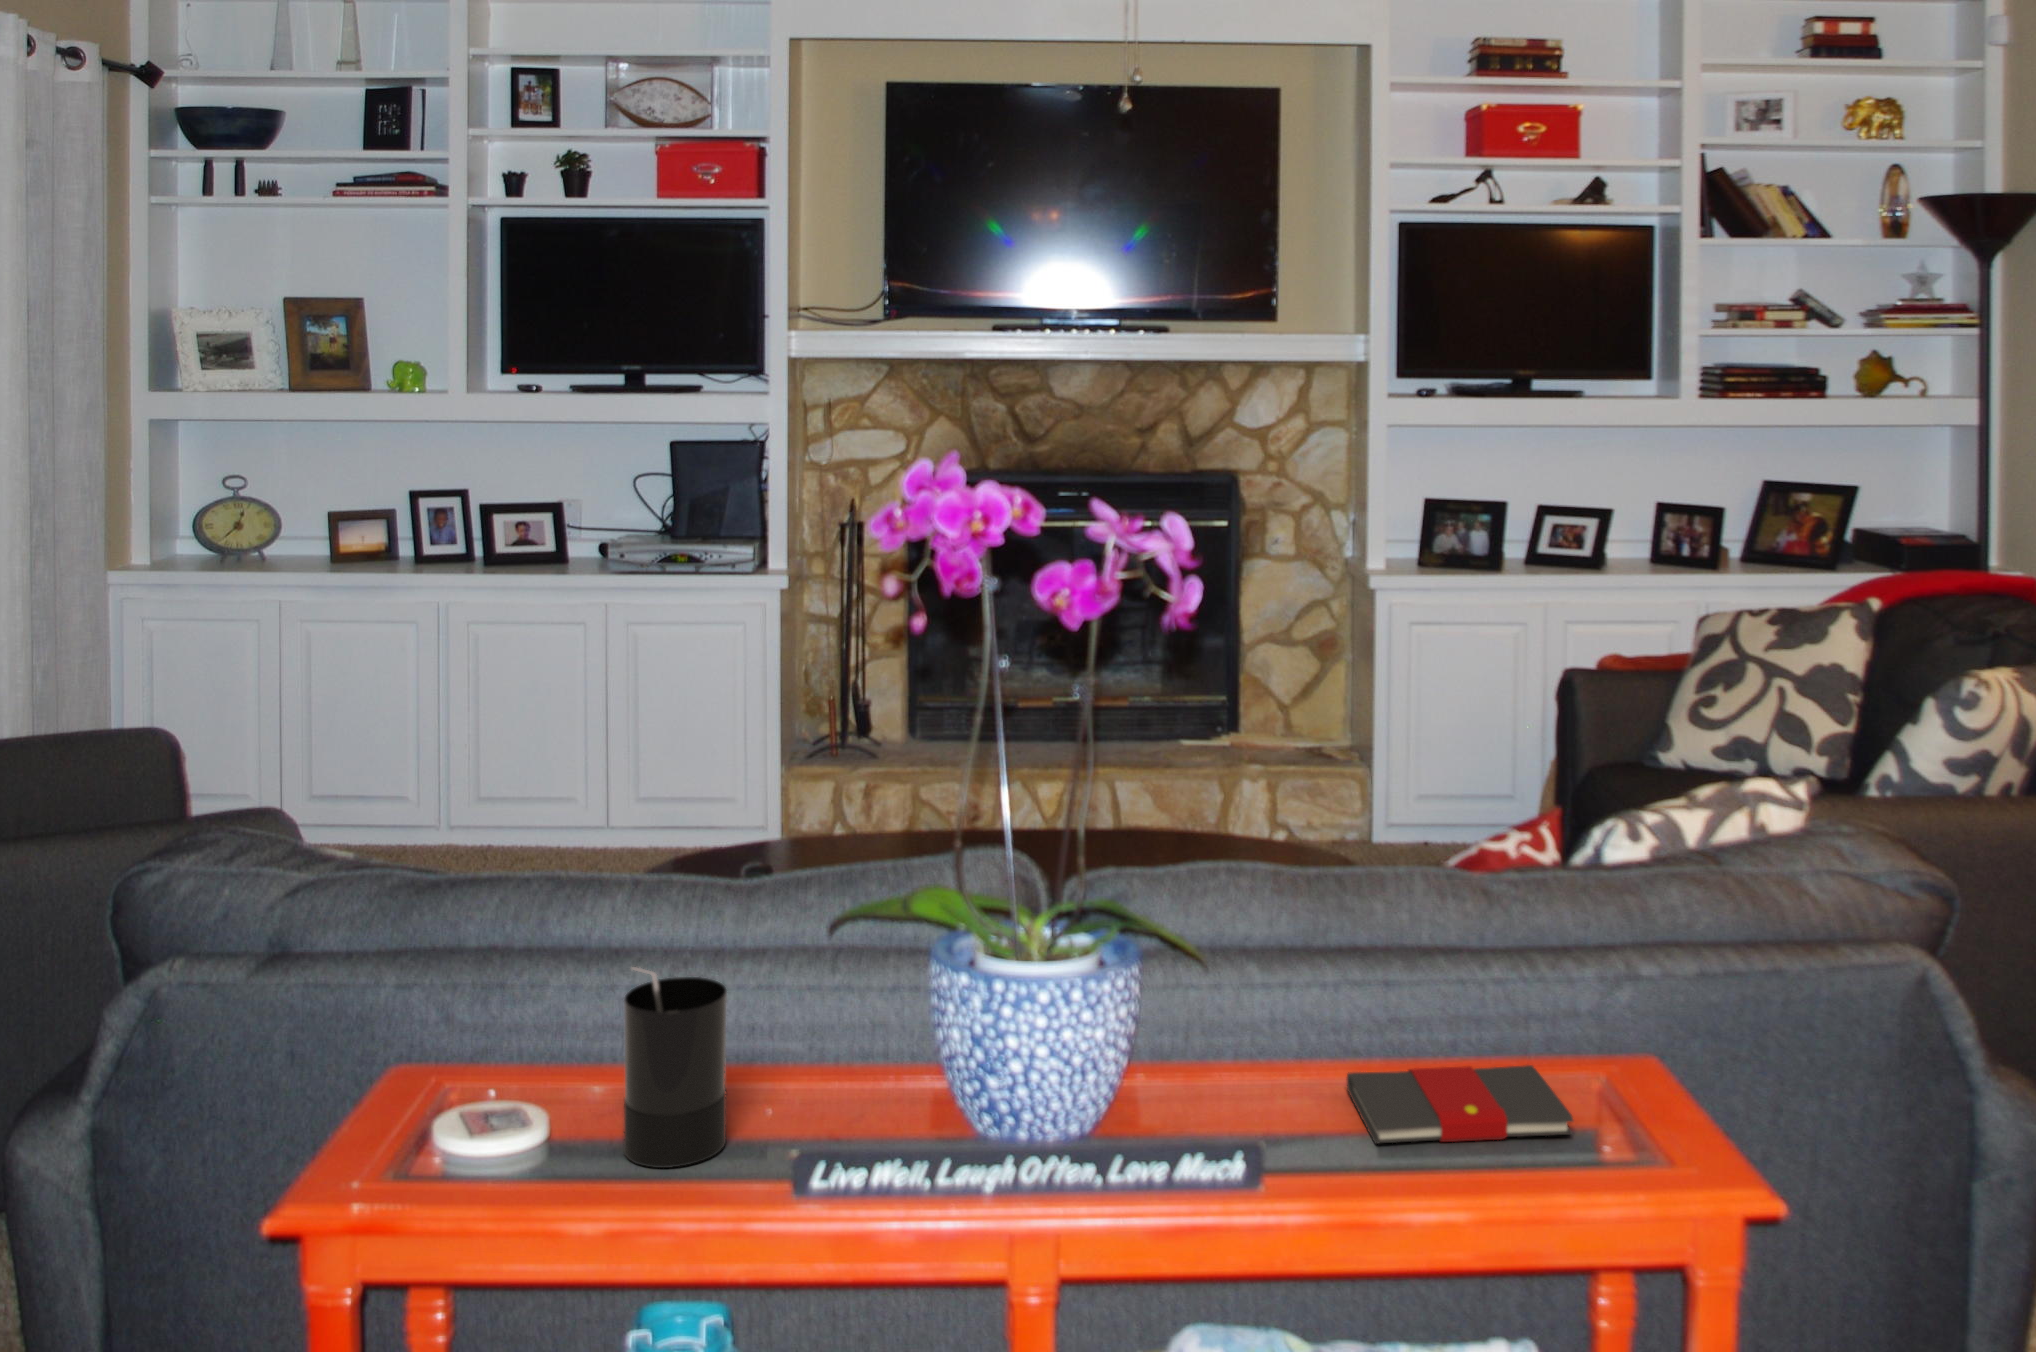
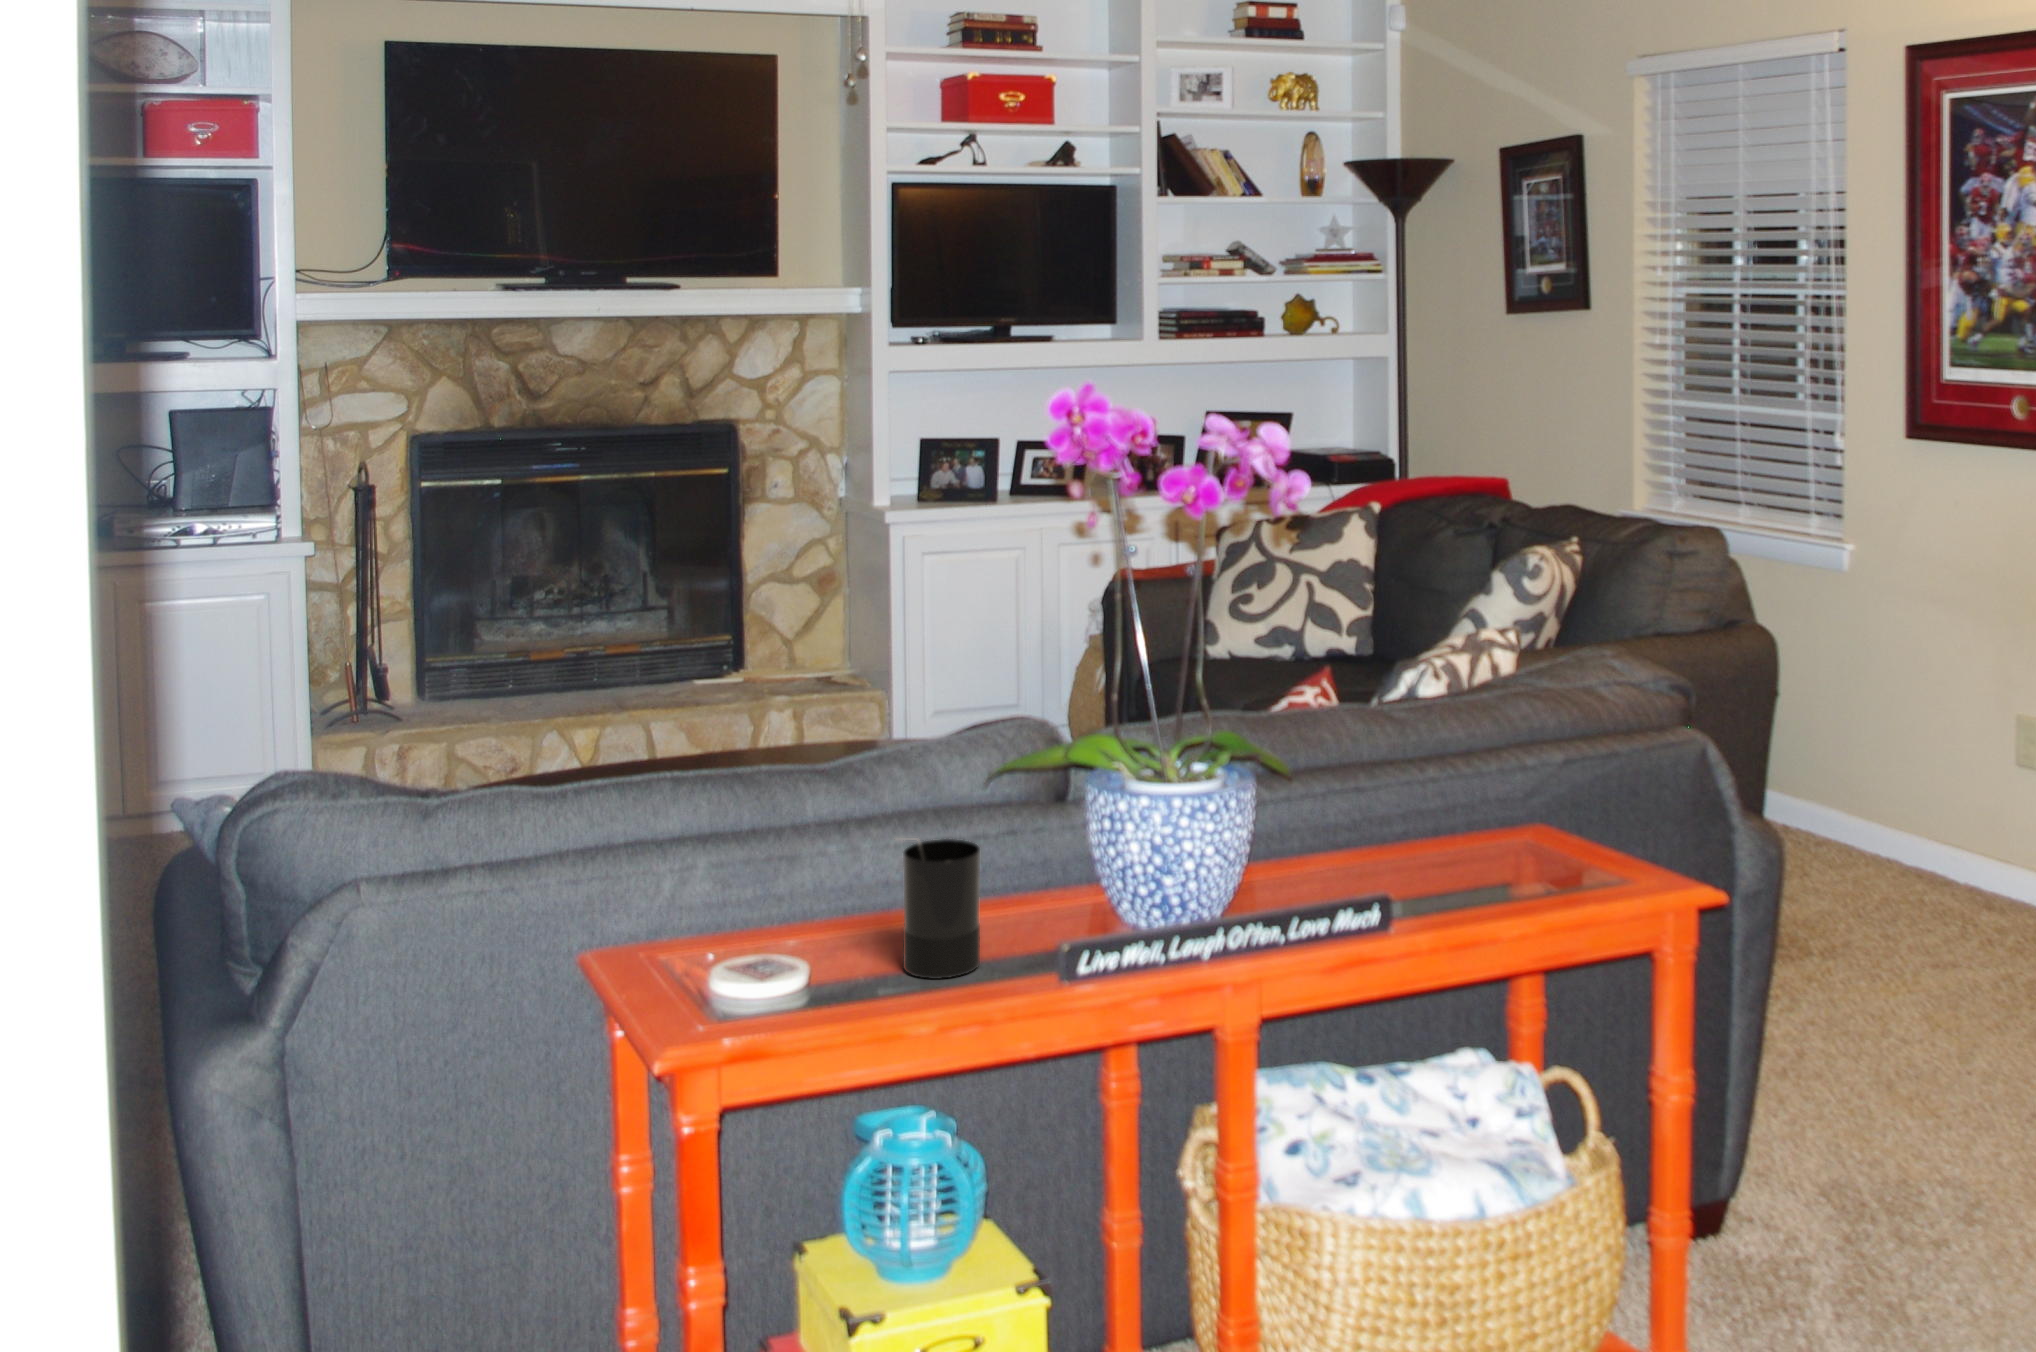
book: present [1347,1065,1573,1144] -> none [1335,827,1496,883]

